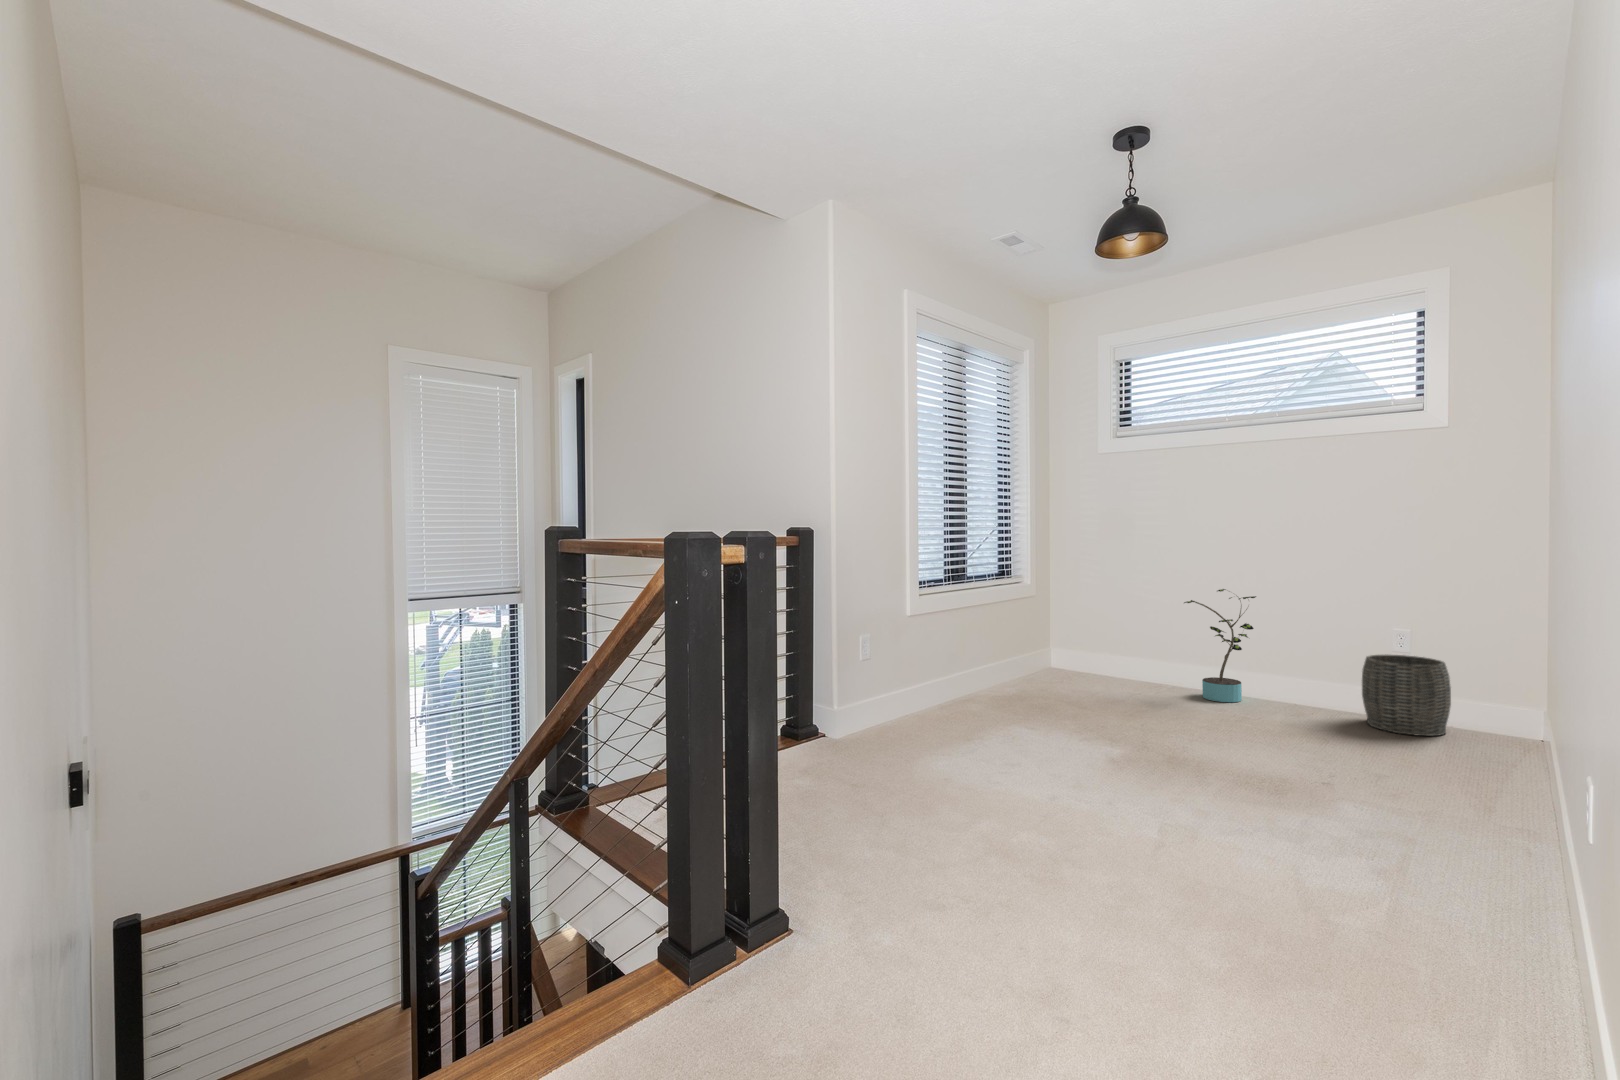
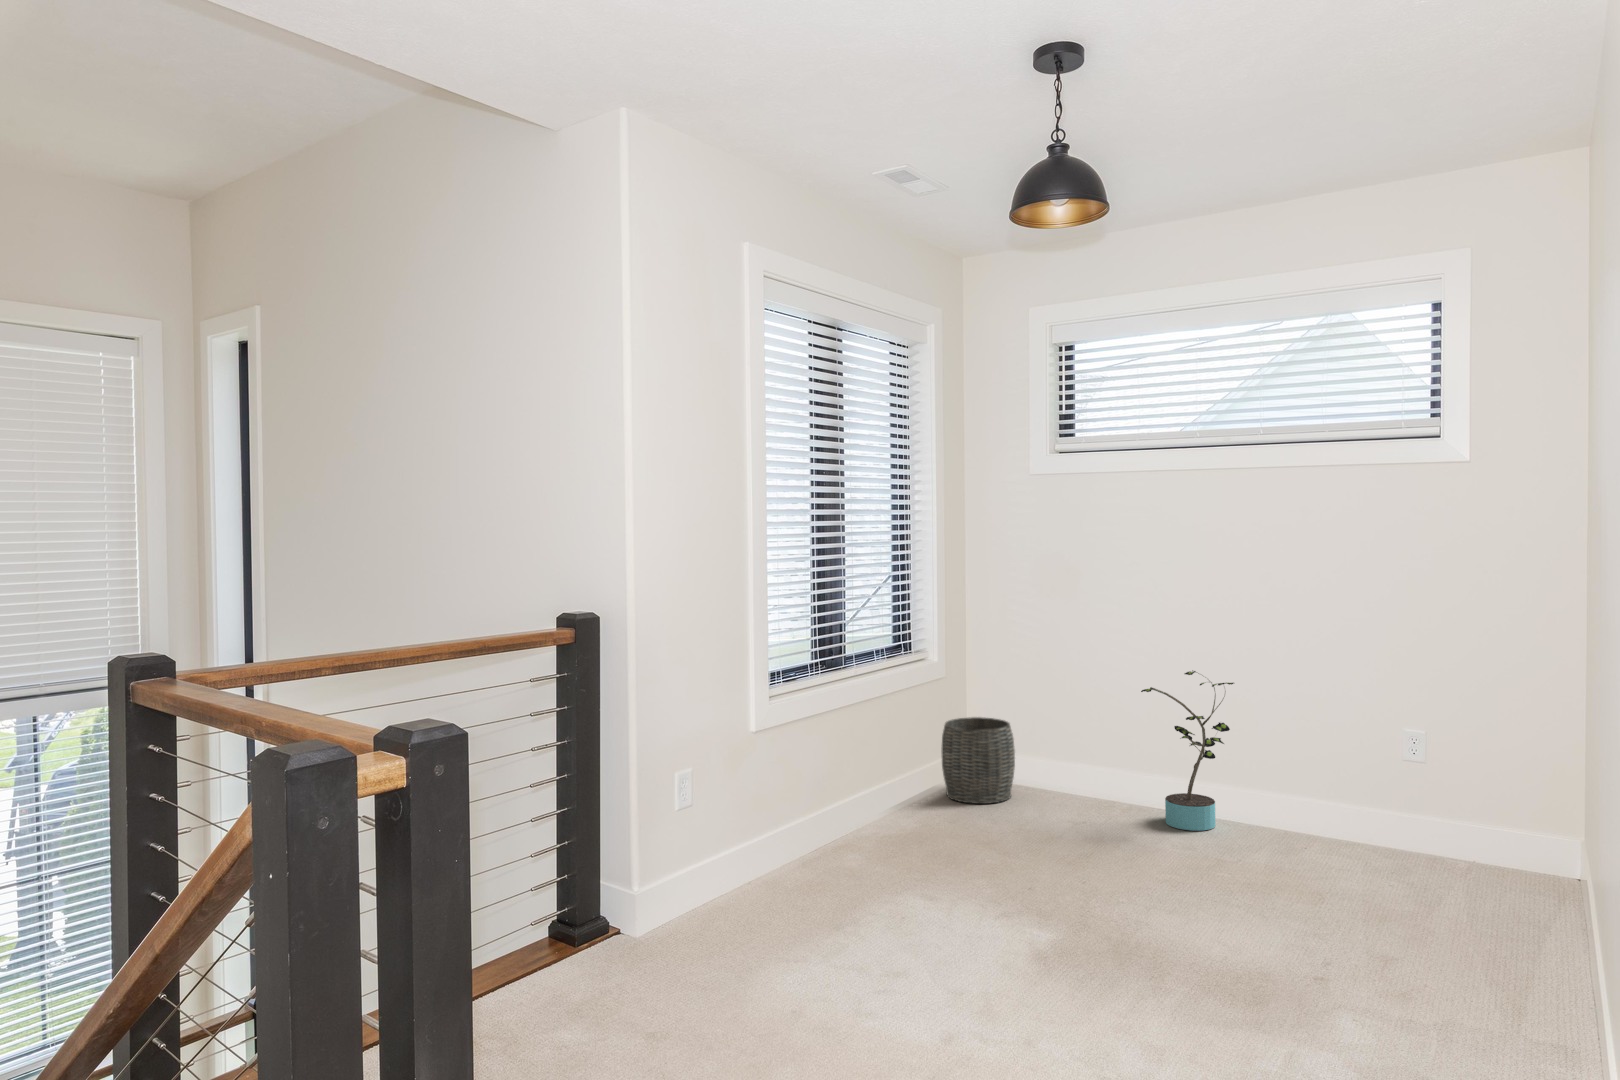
woven basket: present [1362,655,1451,736] -> present [942,717,1015,804]

